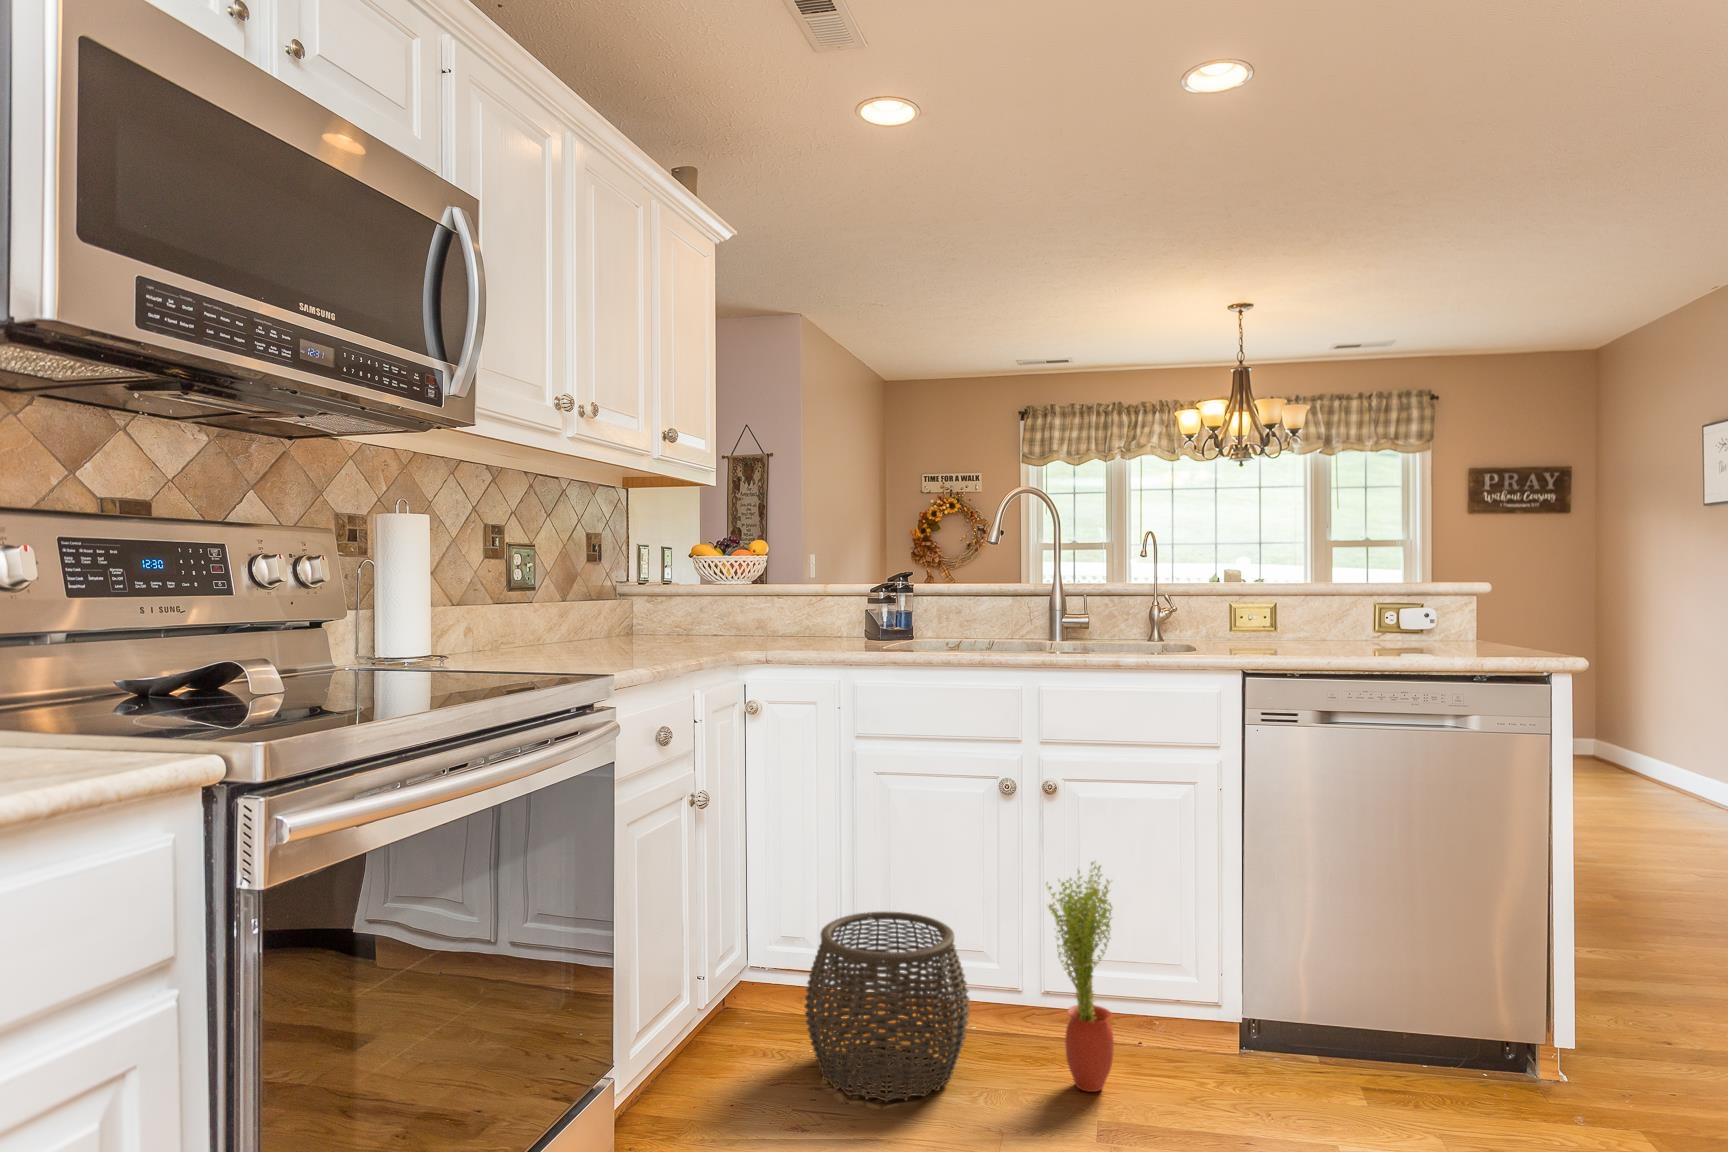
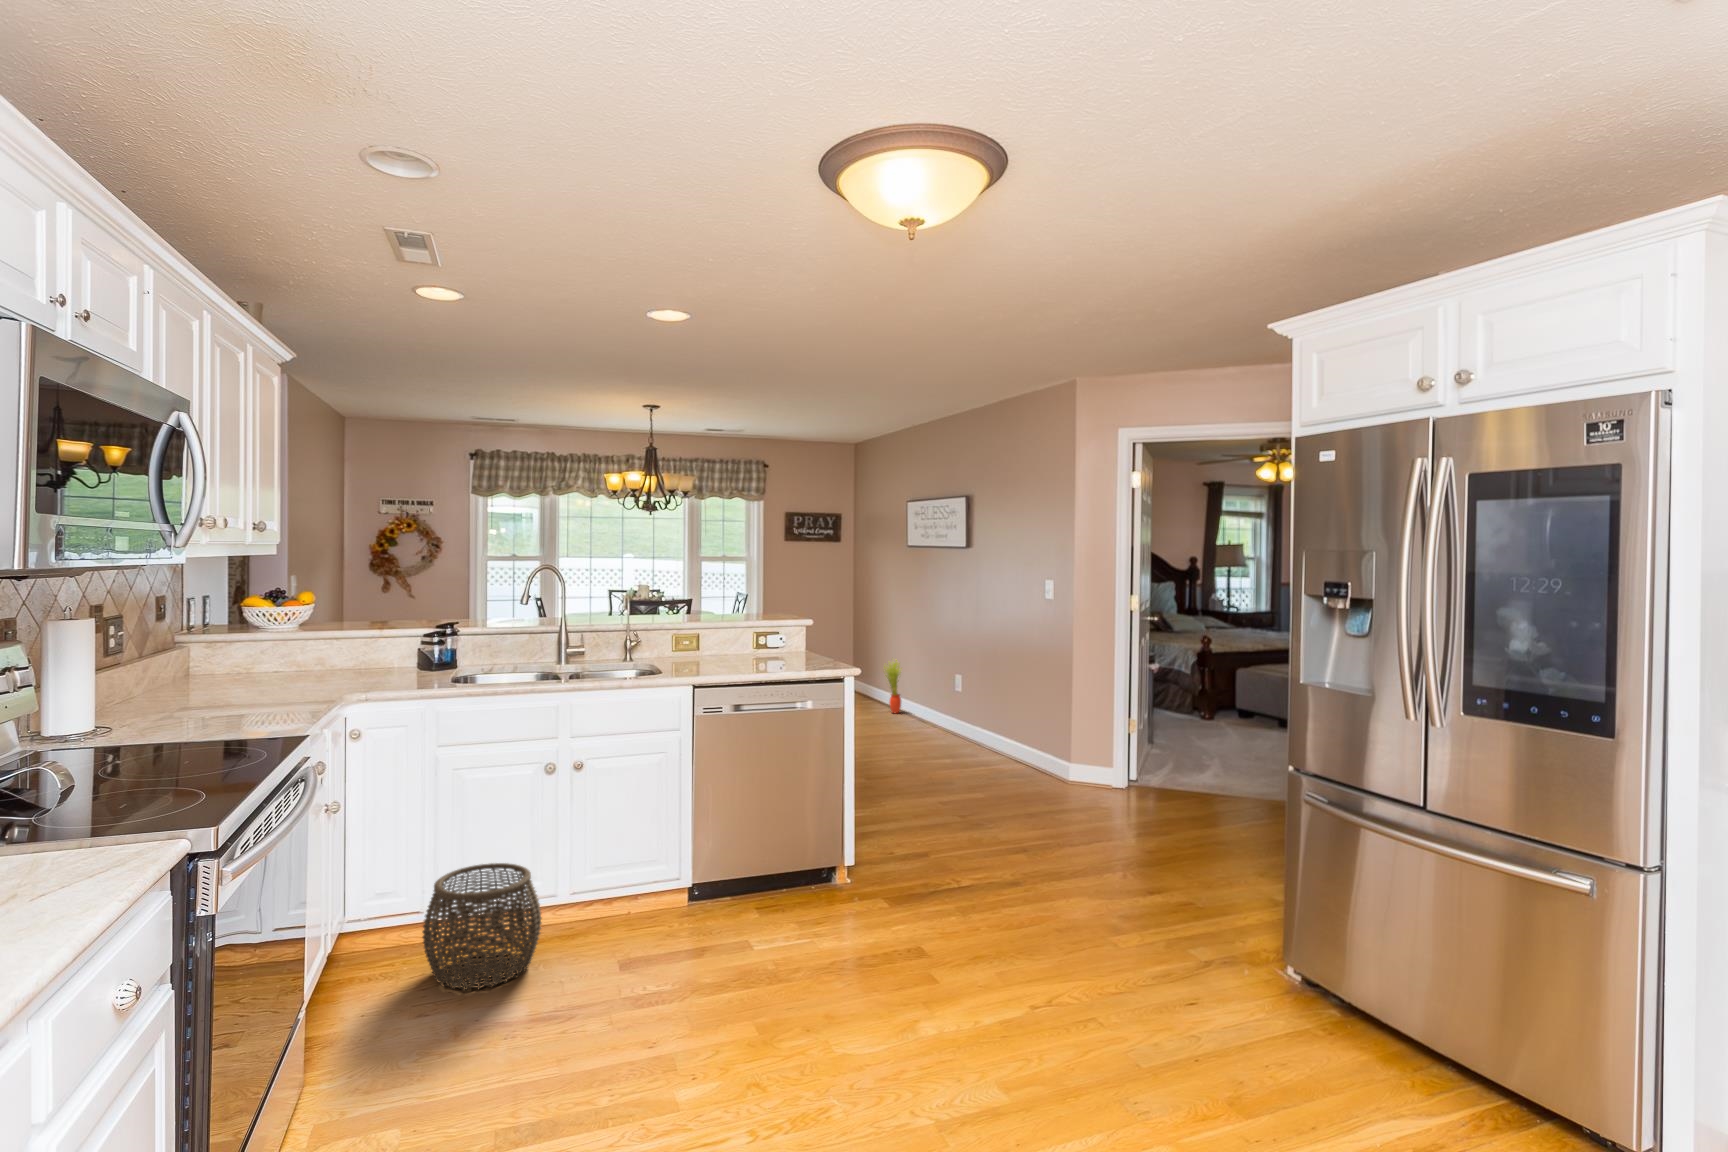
potted plant: present [1047,862,1114,1092] -> present [884,660,902,713]

